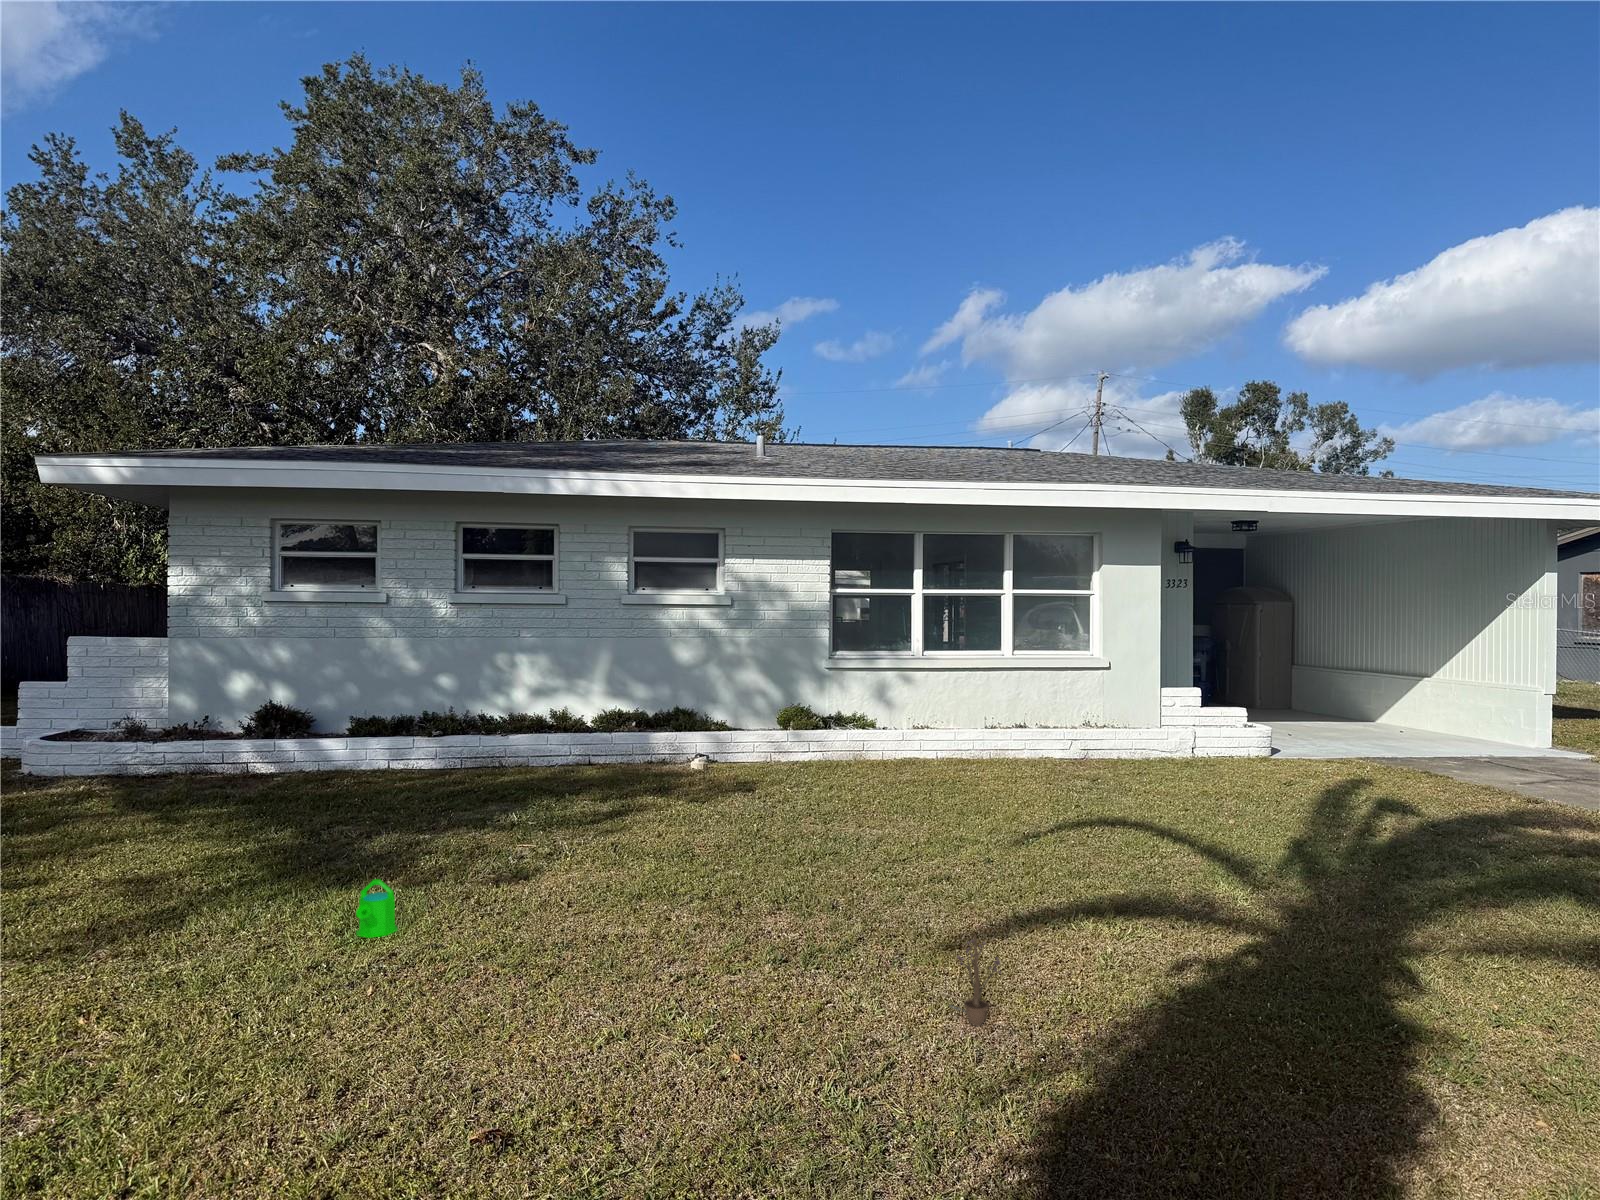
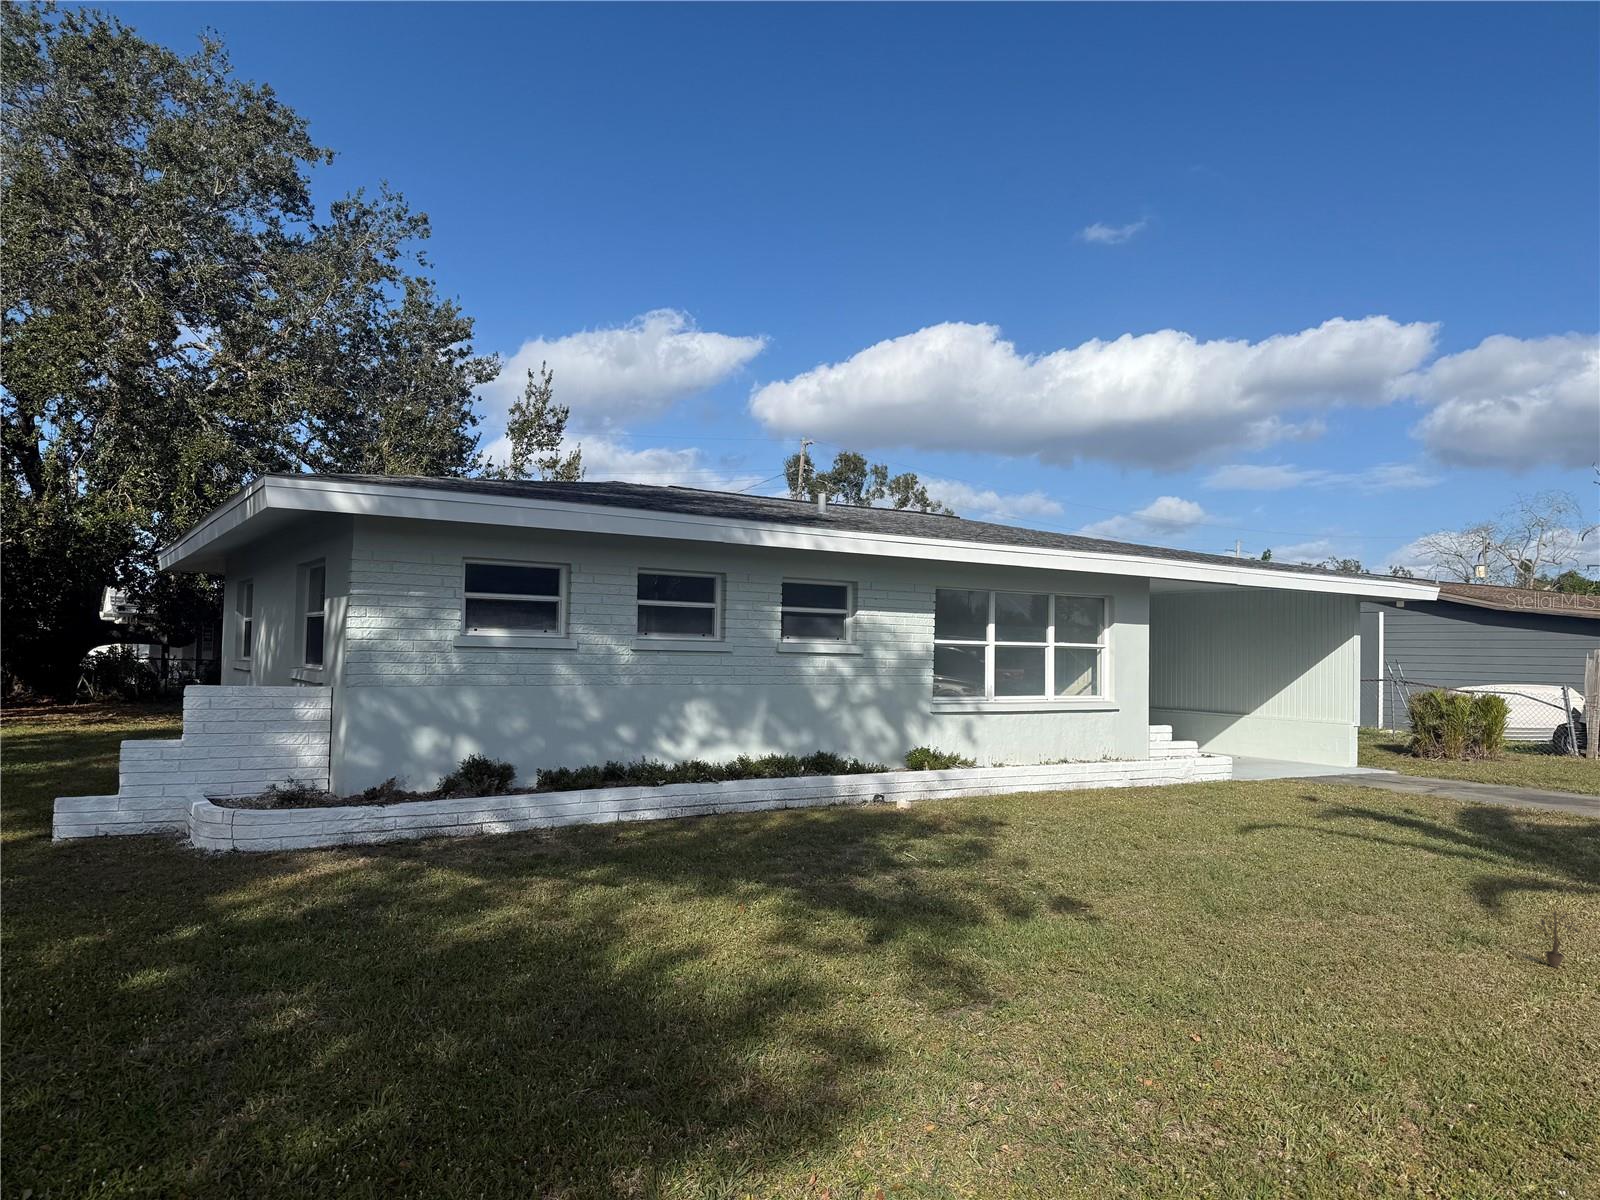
watering can: present [356,879,398,938] -> none [1079,914,1125,961]

